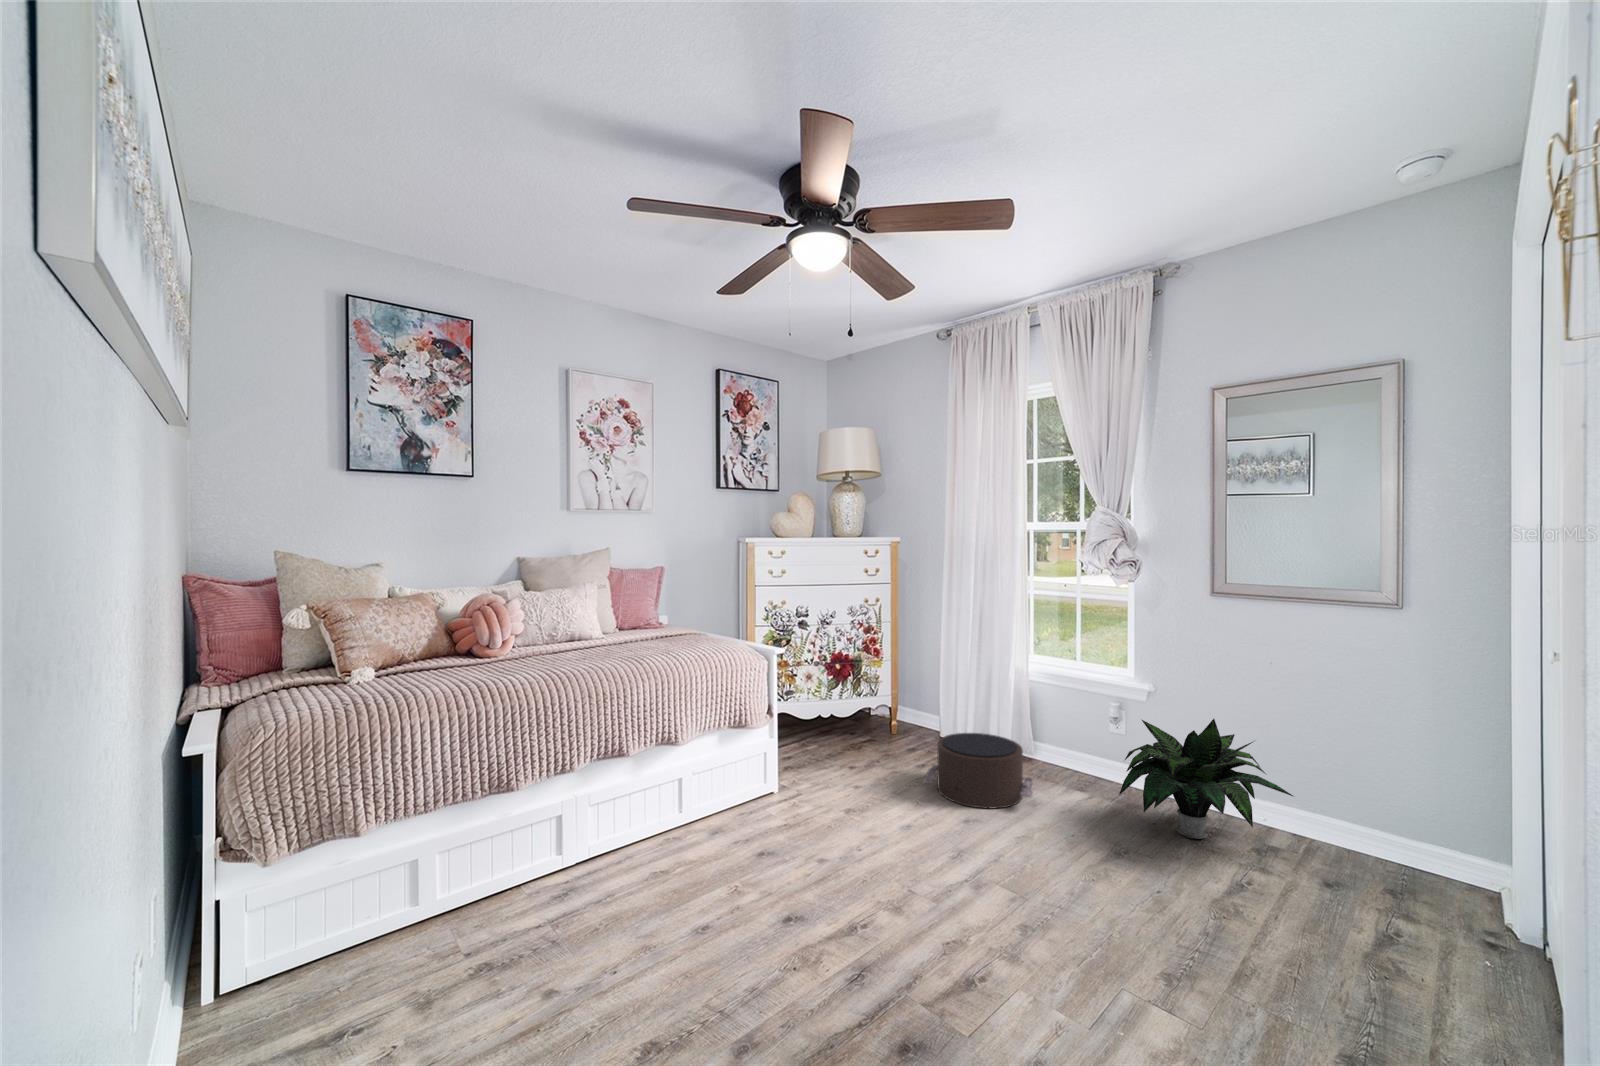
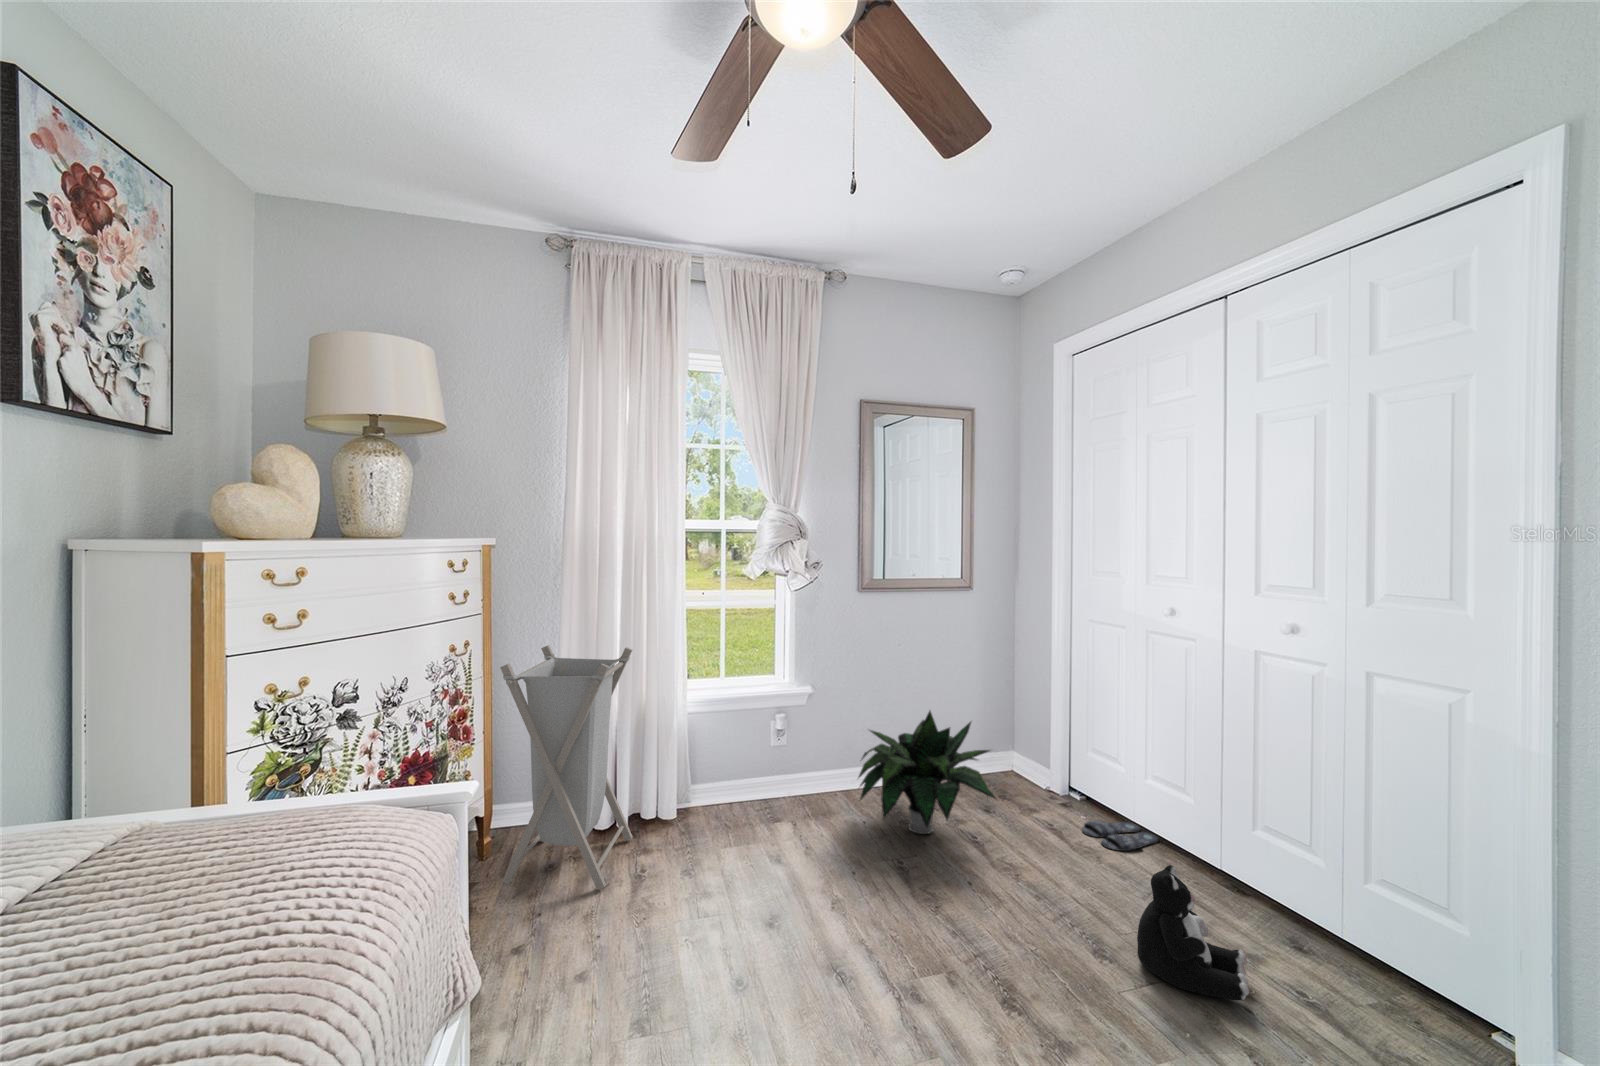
laundry hamper: none [880,610,969,762] -> present [500,645,633,890]
pouf: present [924,733,1033,809] -> none [656,801,813,926]
plush toy: none [1183,879,1303,1023] -> present [1137,865,1249,1000]
slippers: none [1399,916,1527,979] -> present [1082,820,1159,851]

